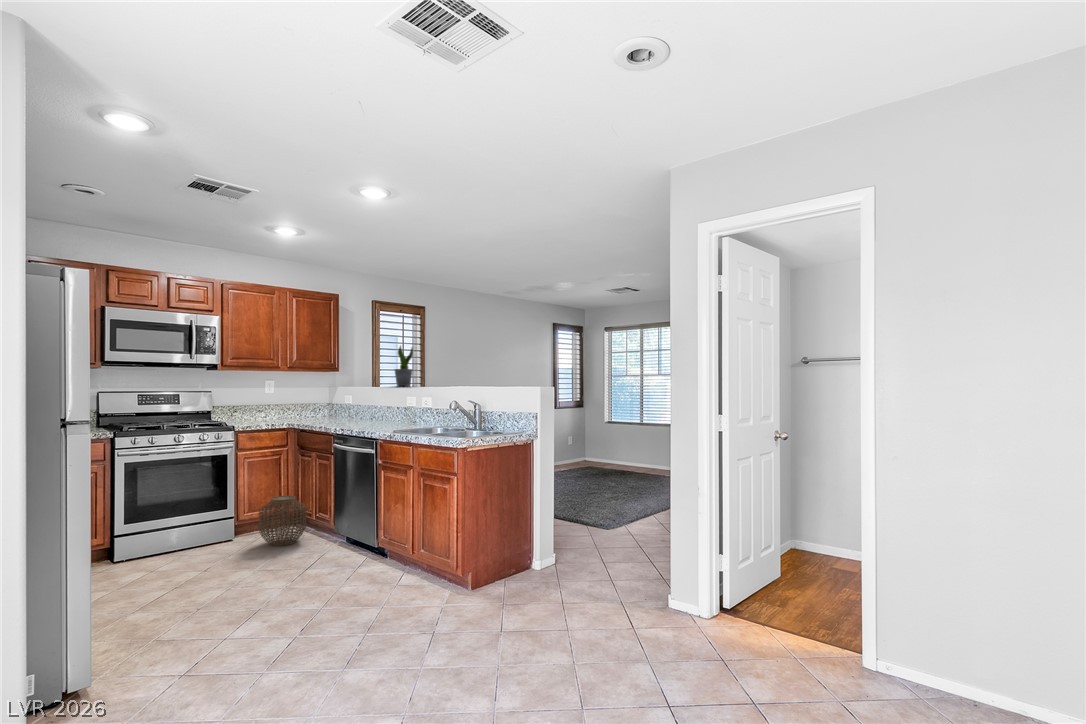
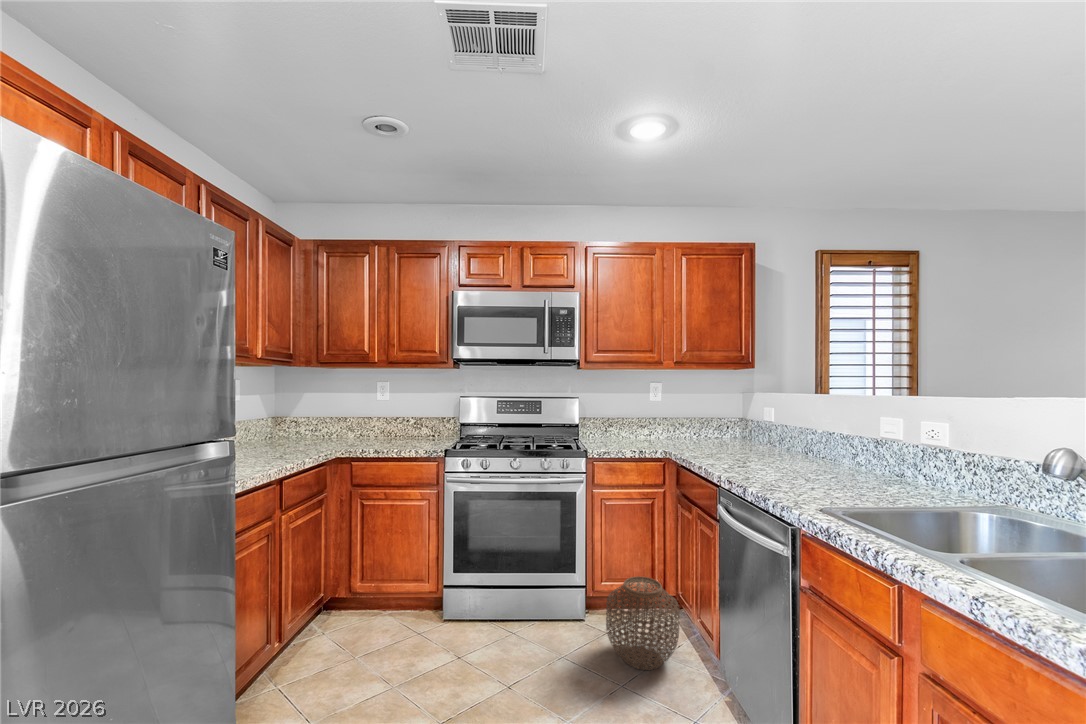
potted plant: present [395,346,413,386] -> none [856,322,898,401]

